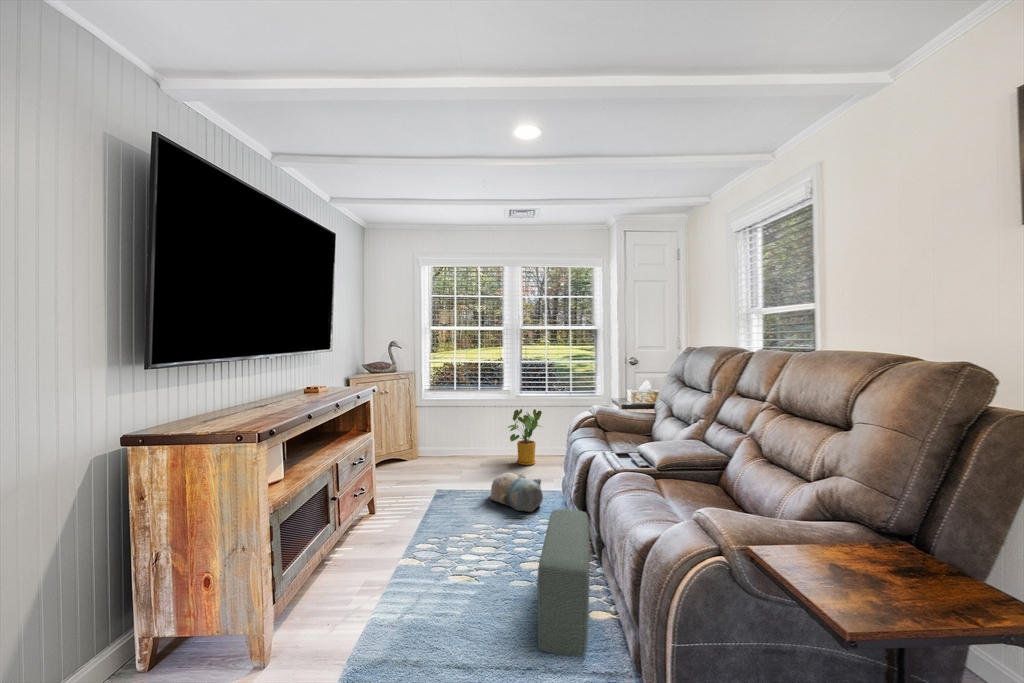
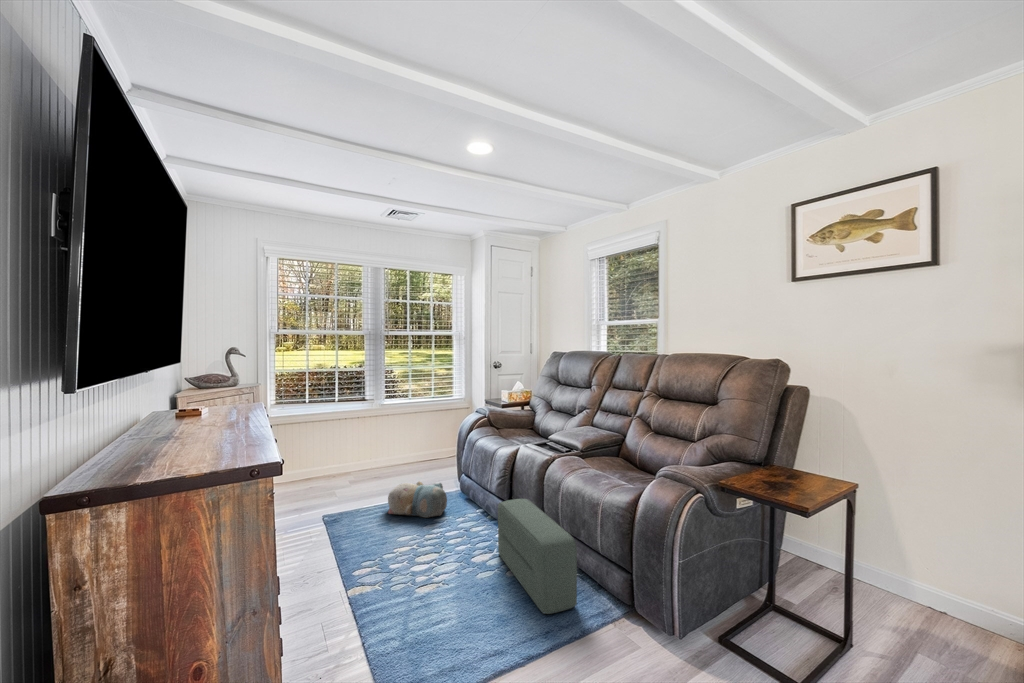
house plant: present [508,409,542,465] -> none [372,416,413,475]

